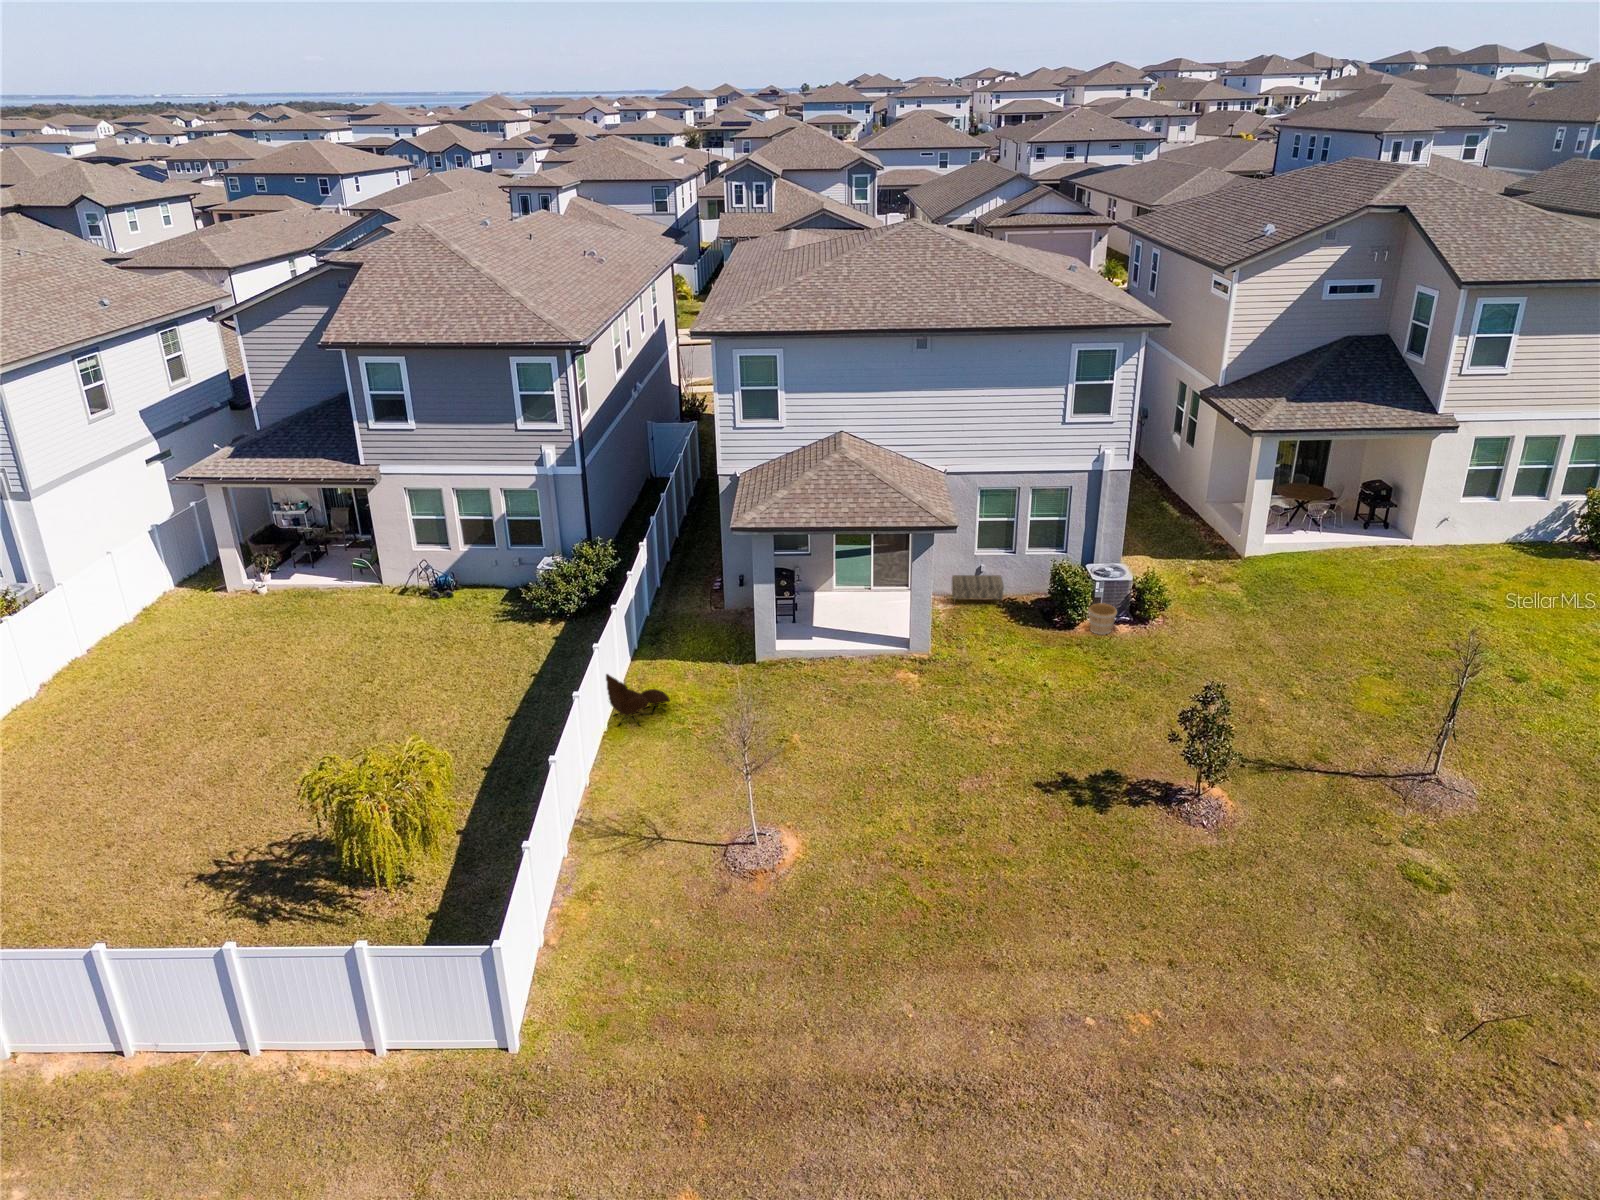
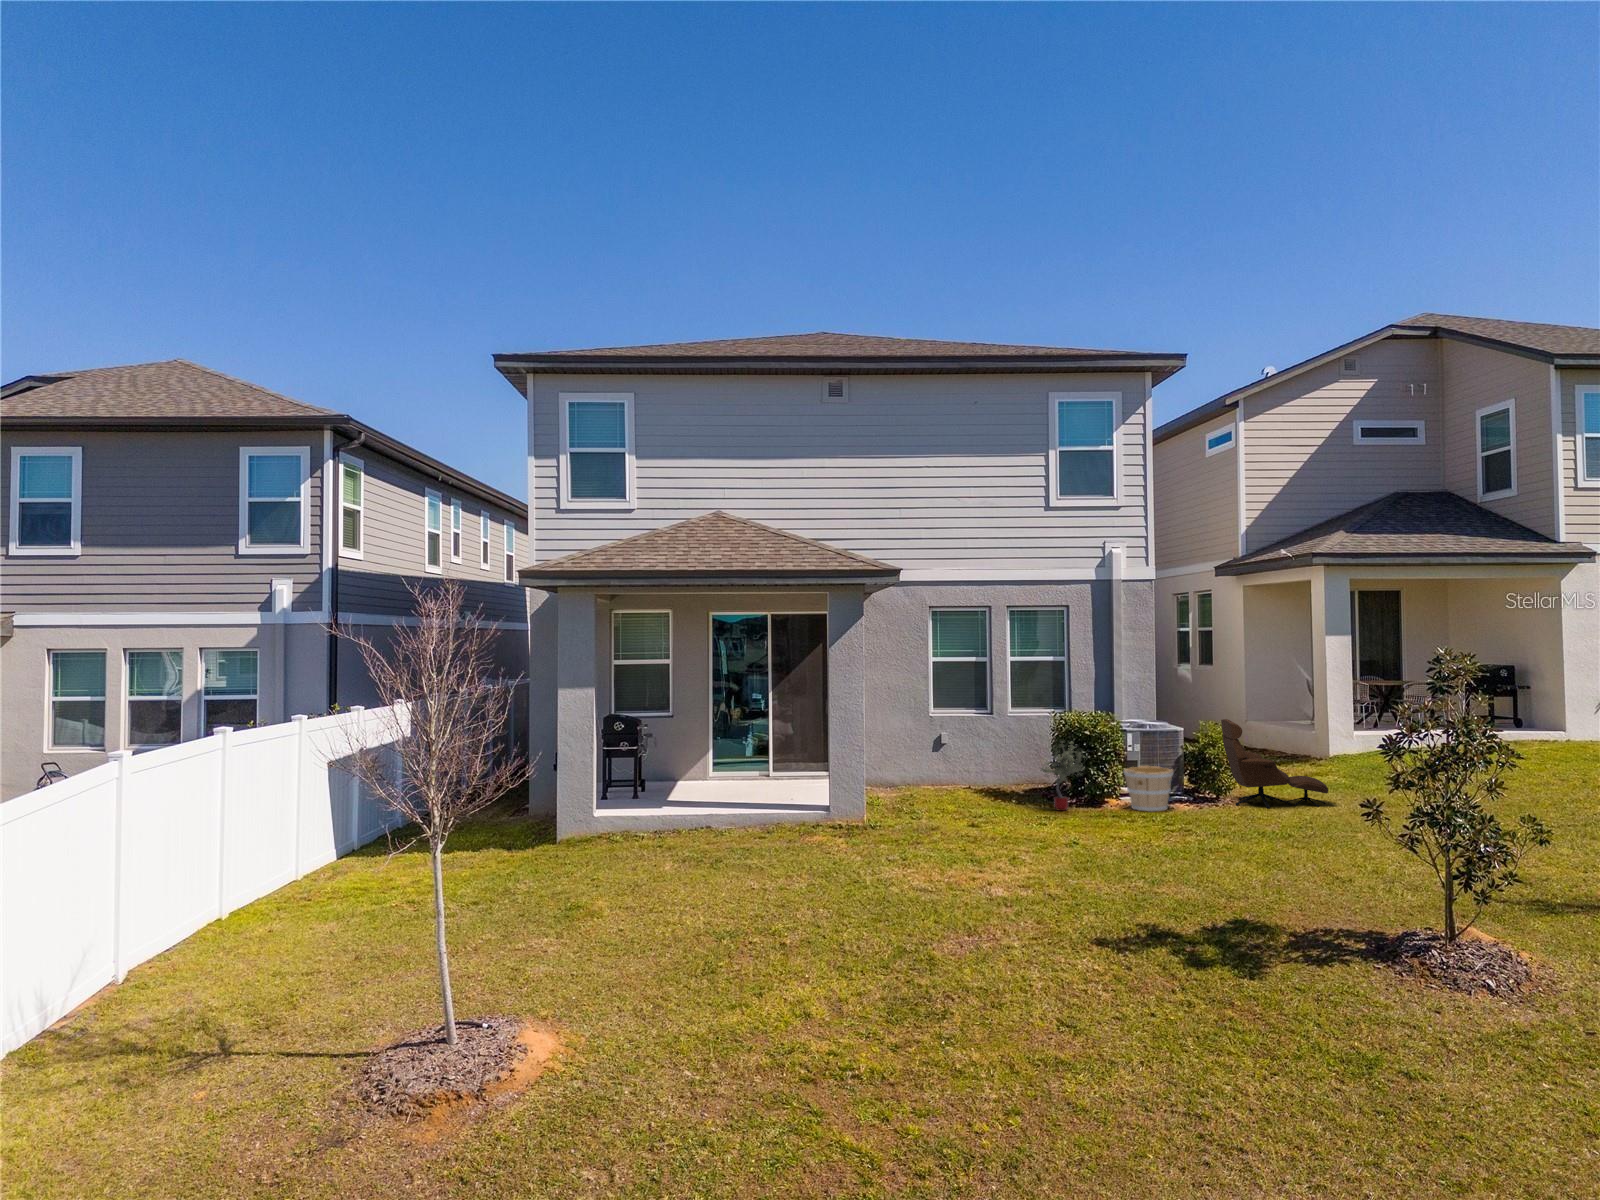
bench: present [952,575,1004,605] -> none [898,755,982,799]
potted tree: none [1038,592,1066,630] -> present [1041,741,1084,811]
lounge chair: present [606,674,670,726] -> present [1221,719,1328,808]

